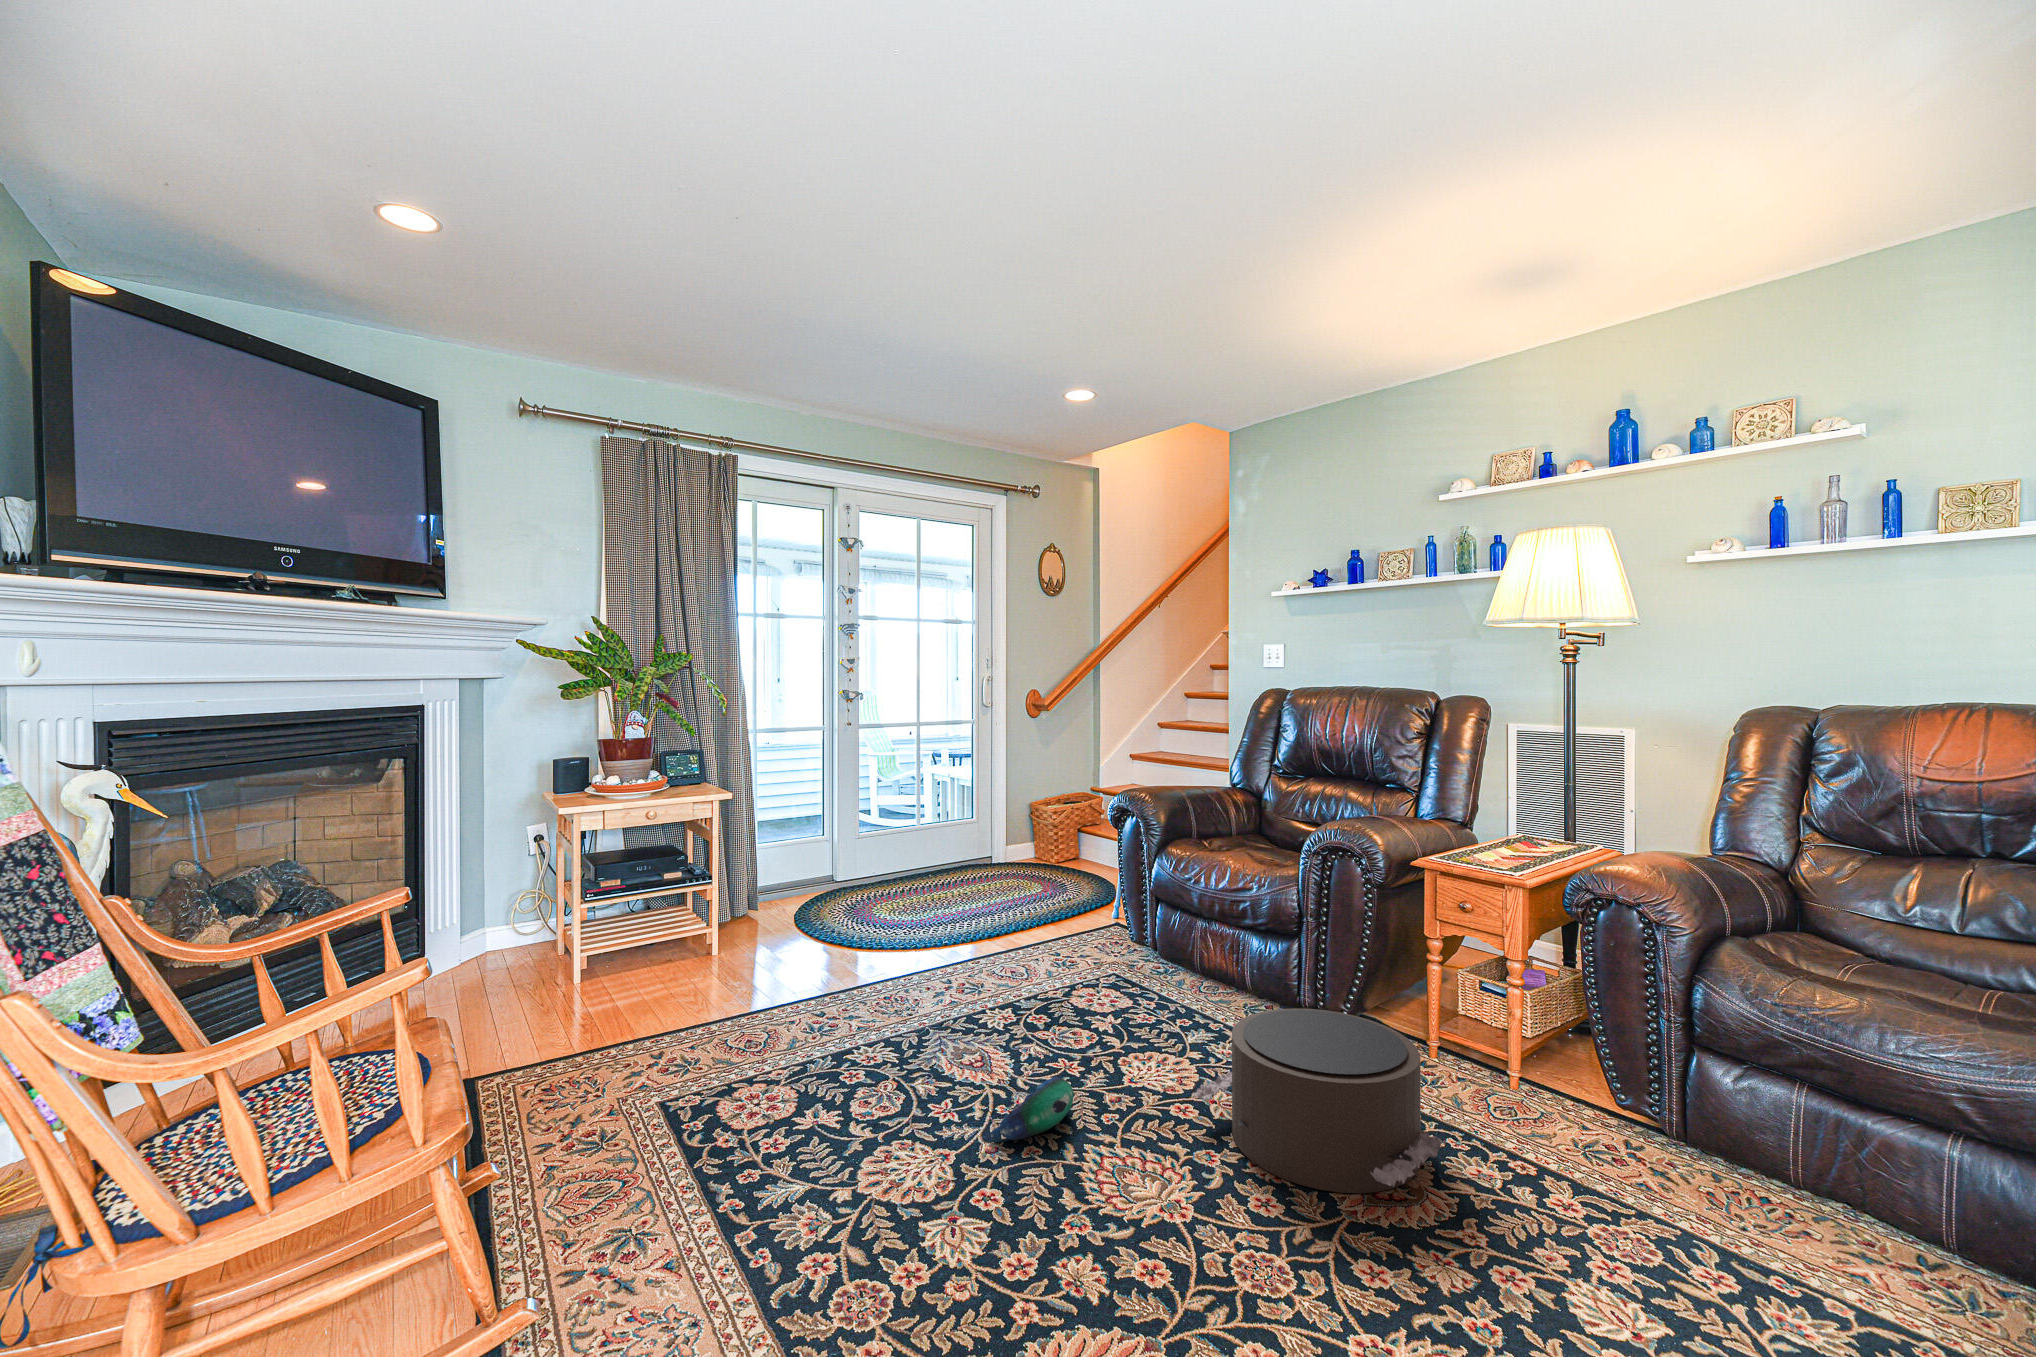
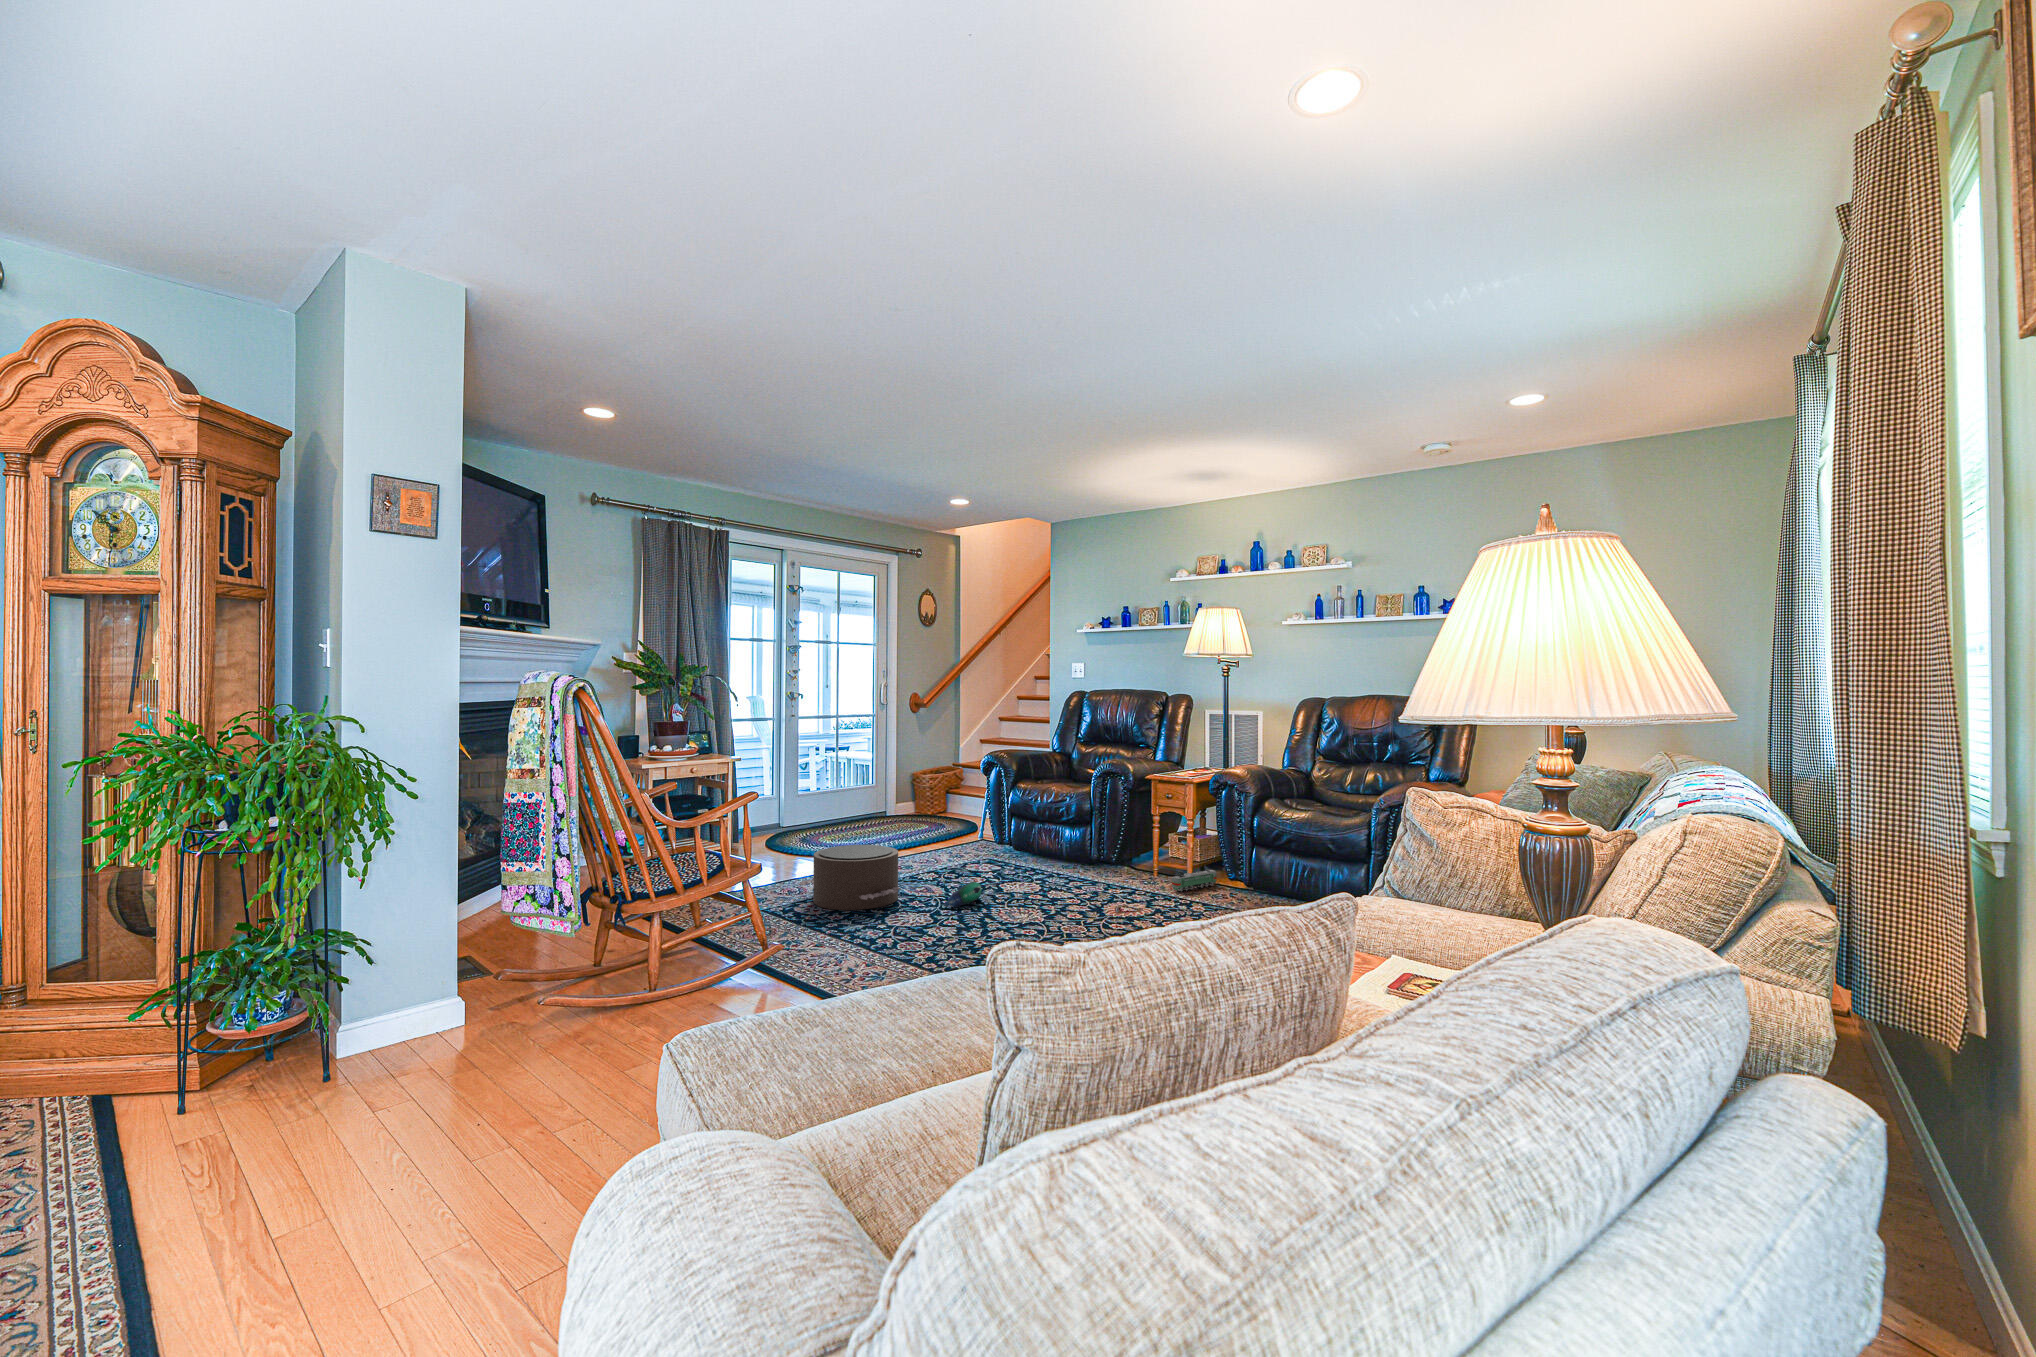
pouf: present [1193,1008,1446,1193] -> present [798,845,901,910]
toy train: none [1485,1073,1584,1129] -> present [1172,869,1217,891]

